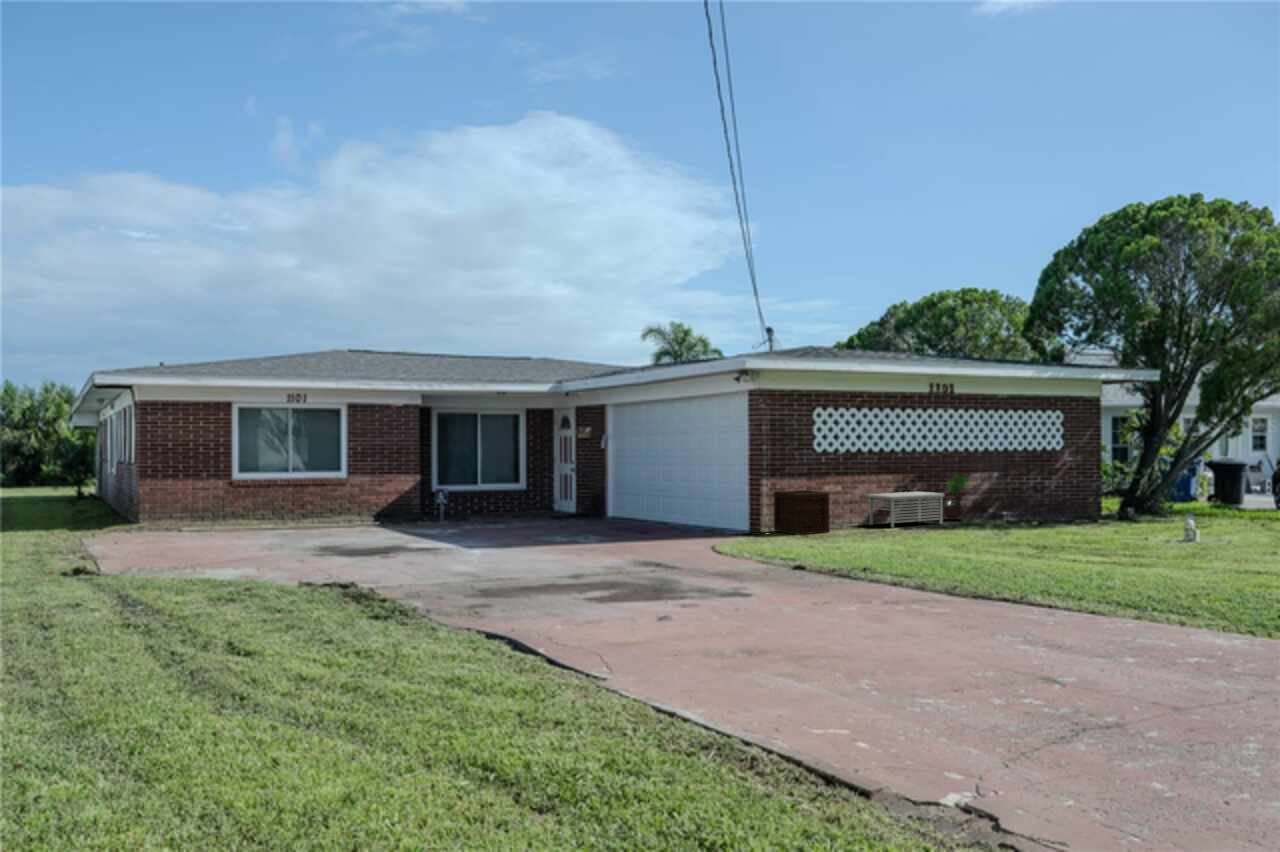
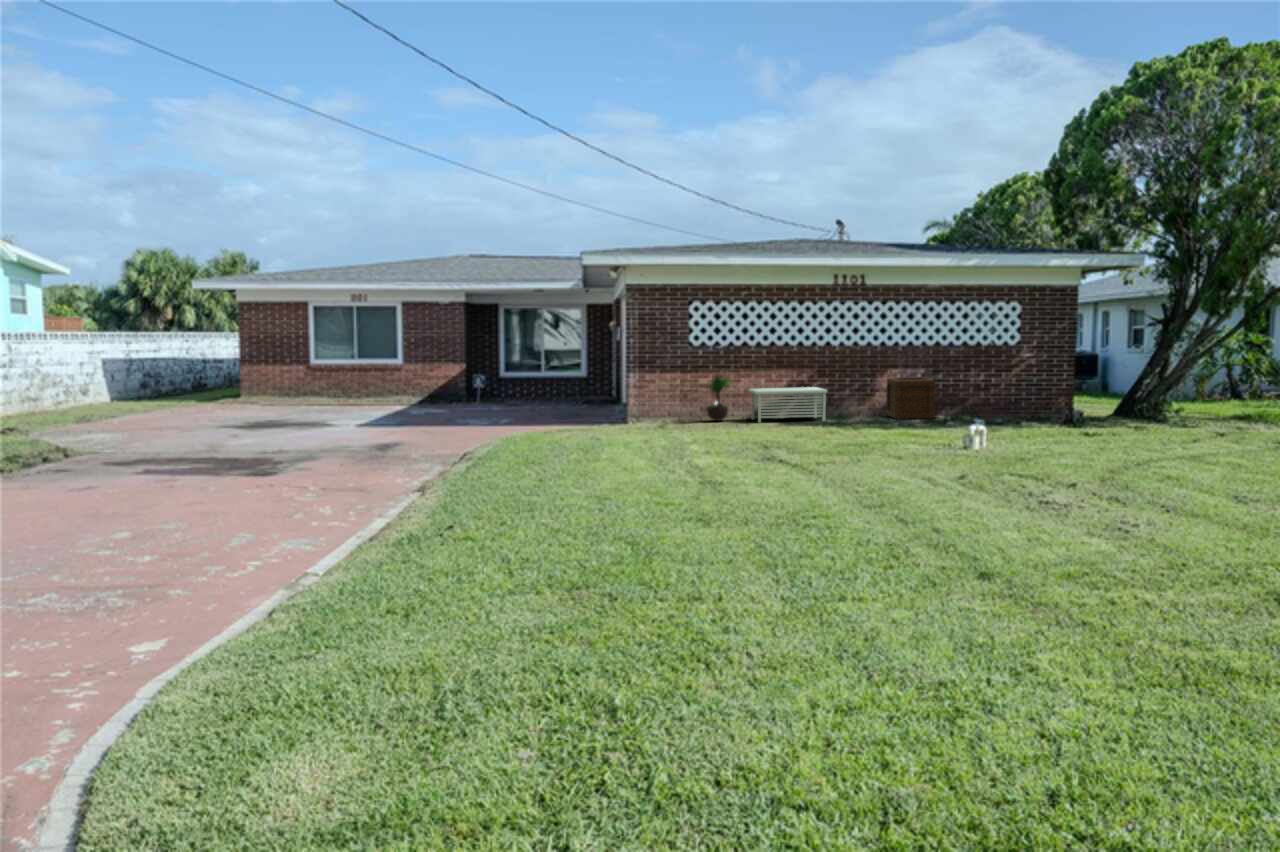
potted tree: present [942,475,968,520] -> present [707,374,729,421]
wooden crate: present [773,490,830,535] -> present [886,377,935,419]

